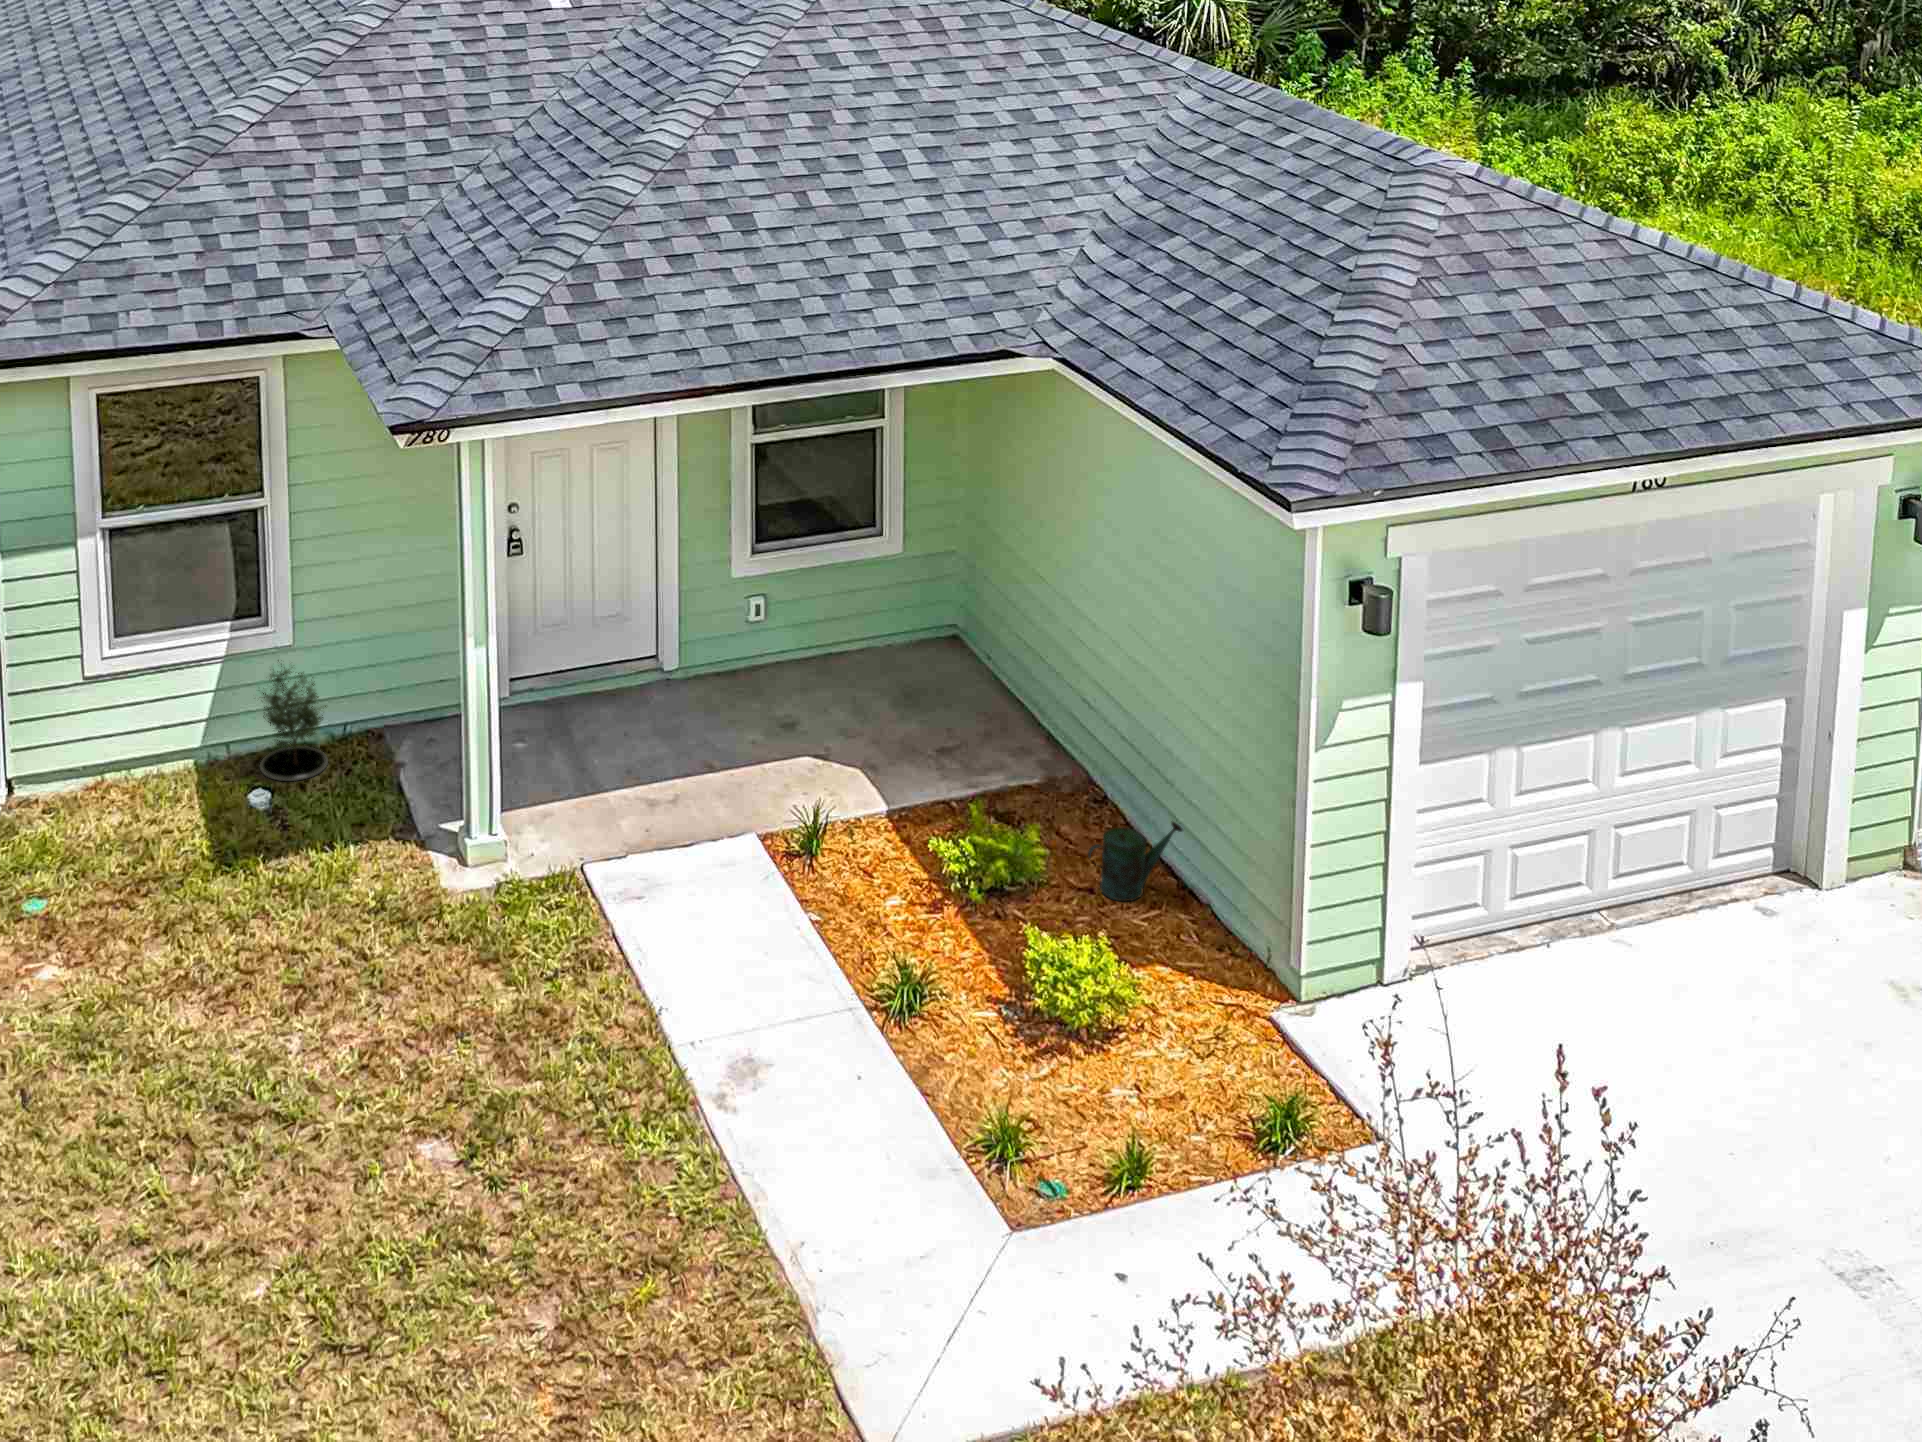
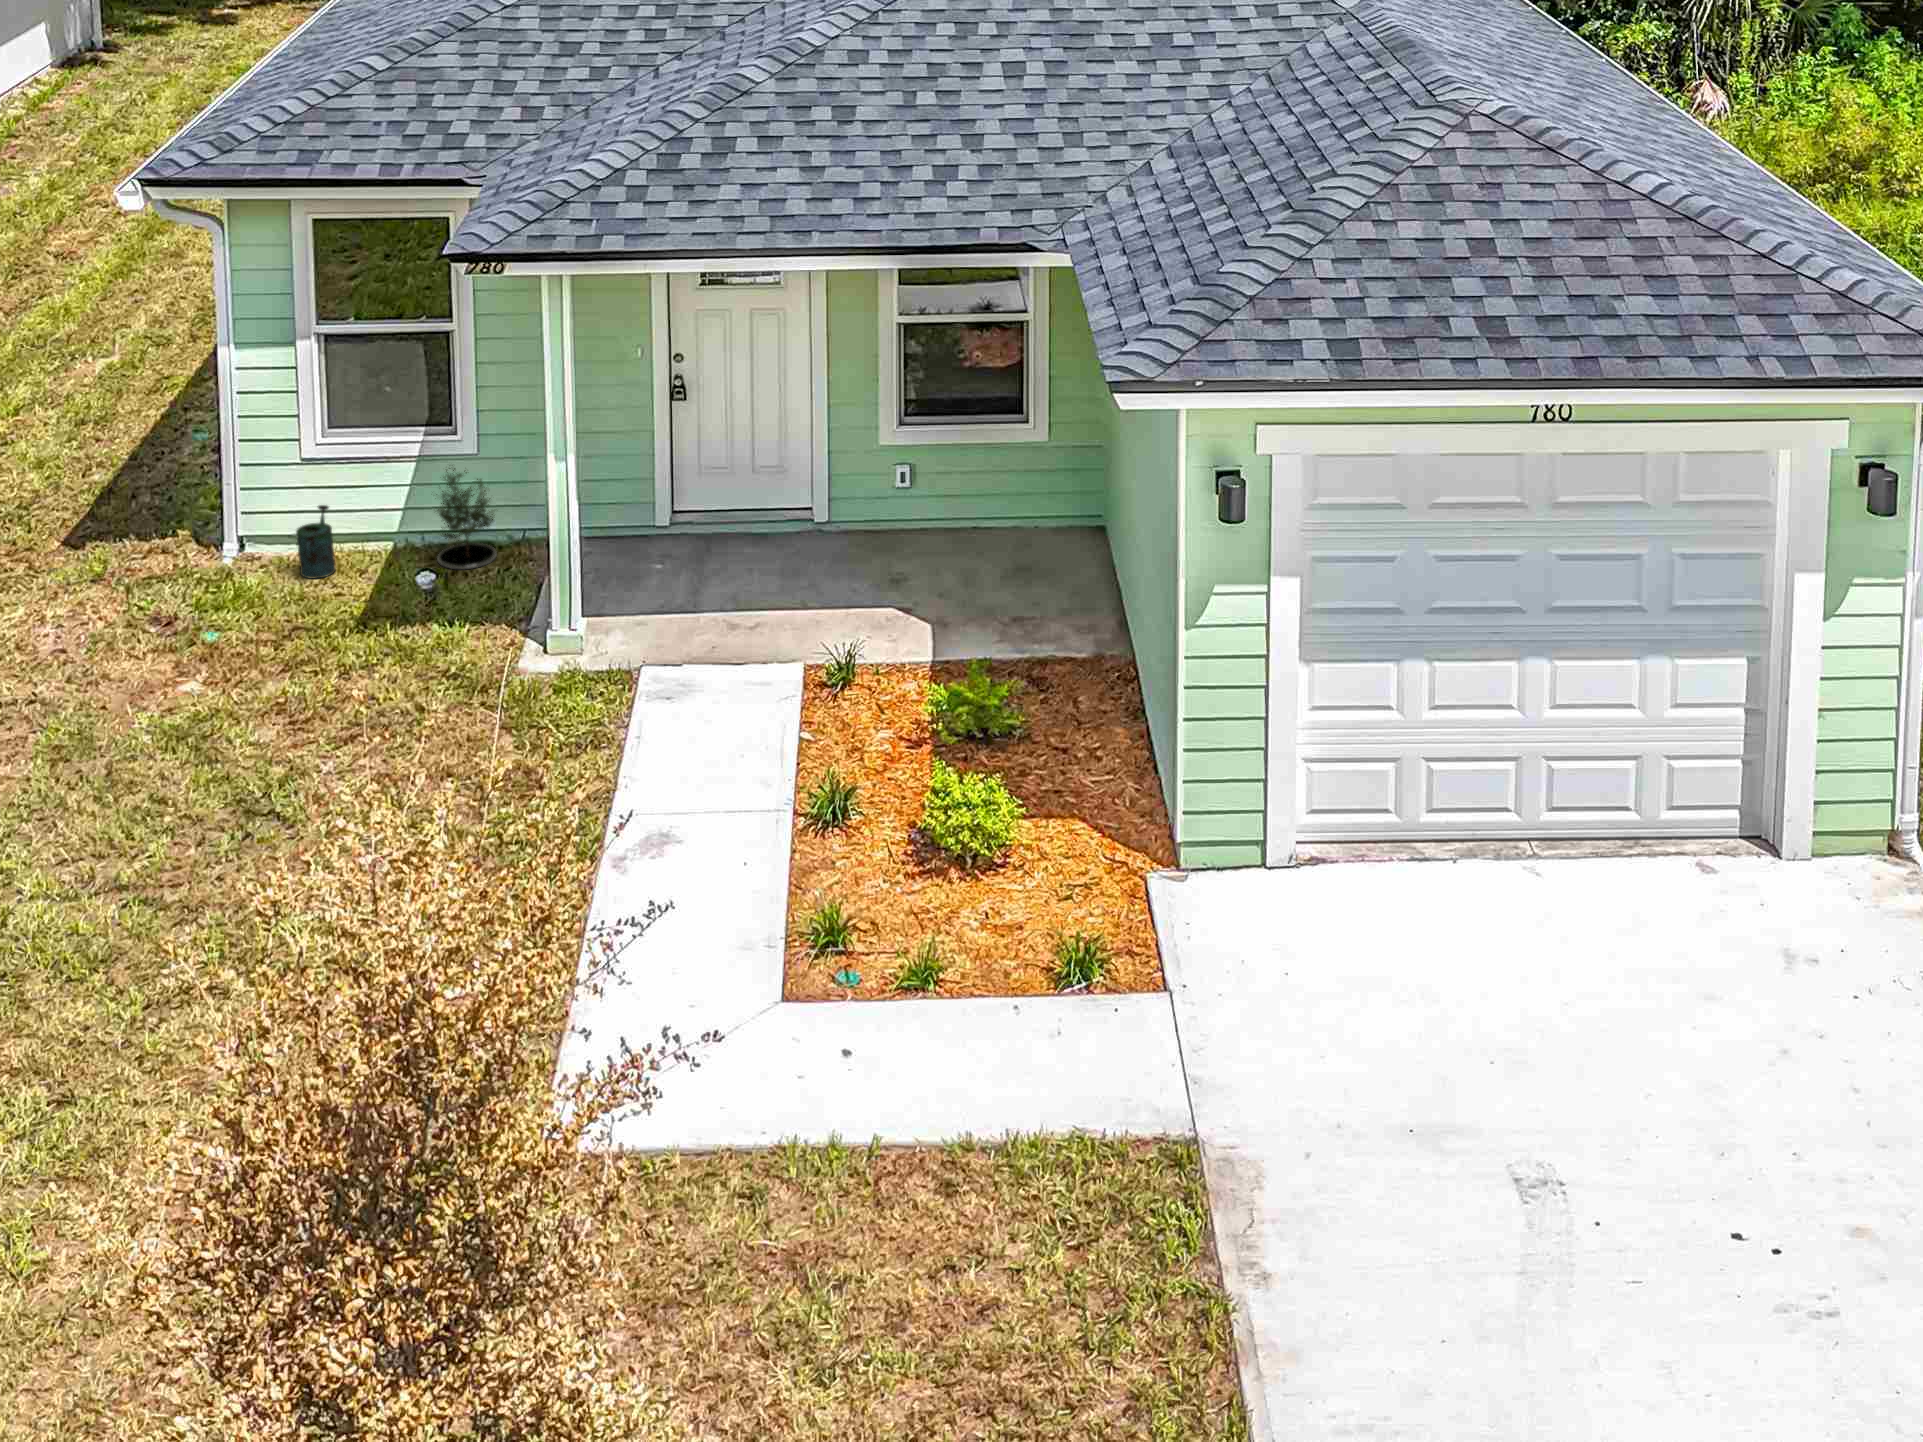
watering can: present [1088,822,1182,901] -> present [296,505,336,579]

